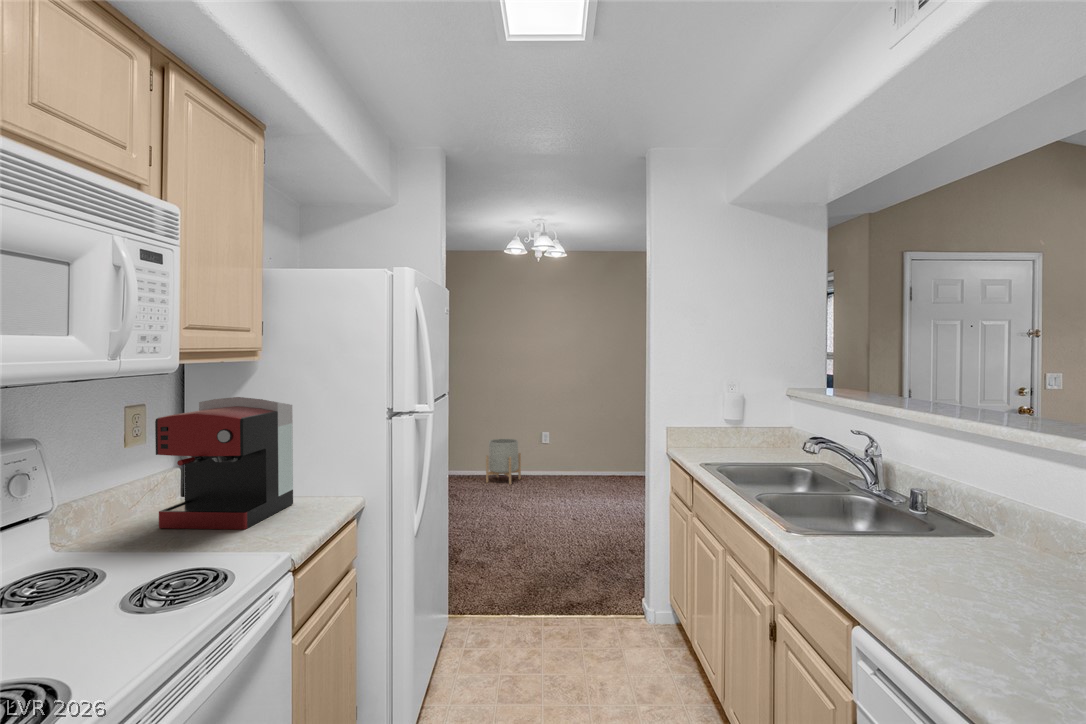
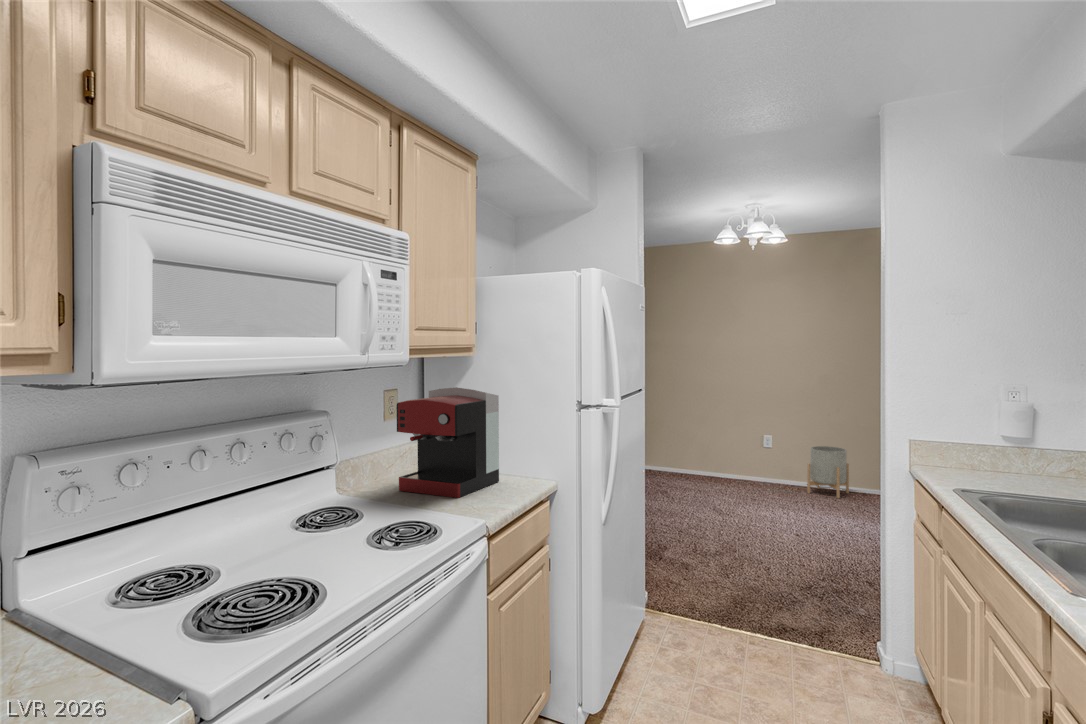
planter: present [486,439,521,485] -> present [807,446,849,498]

